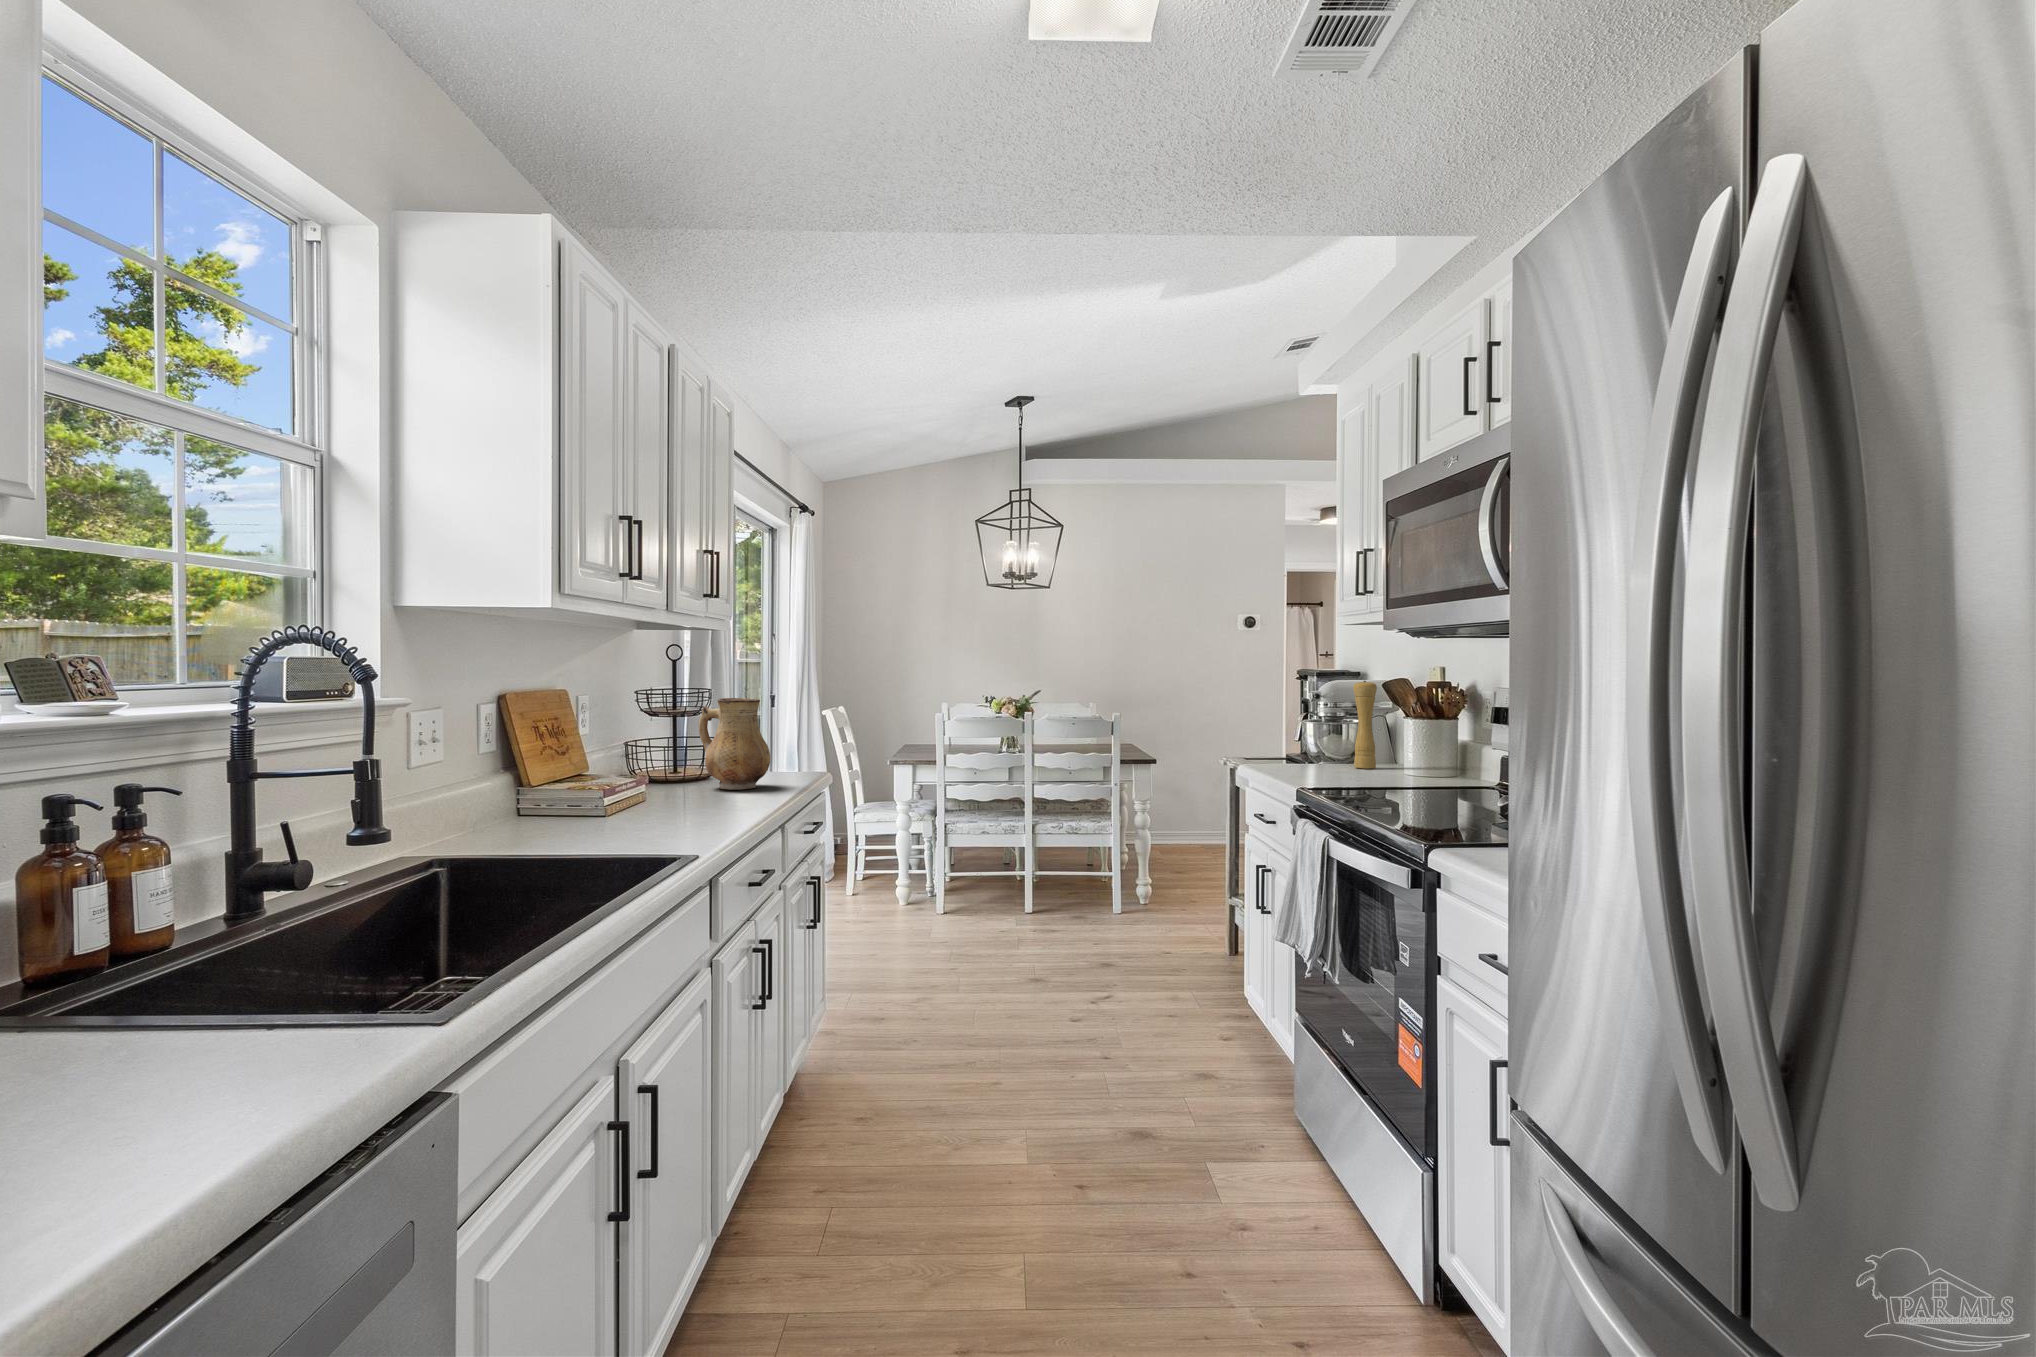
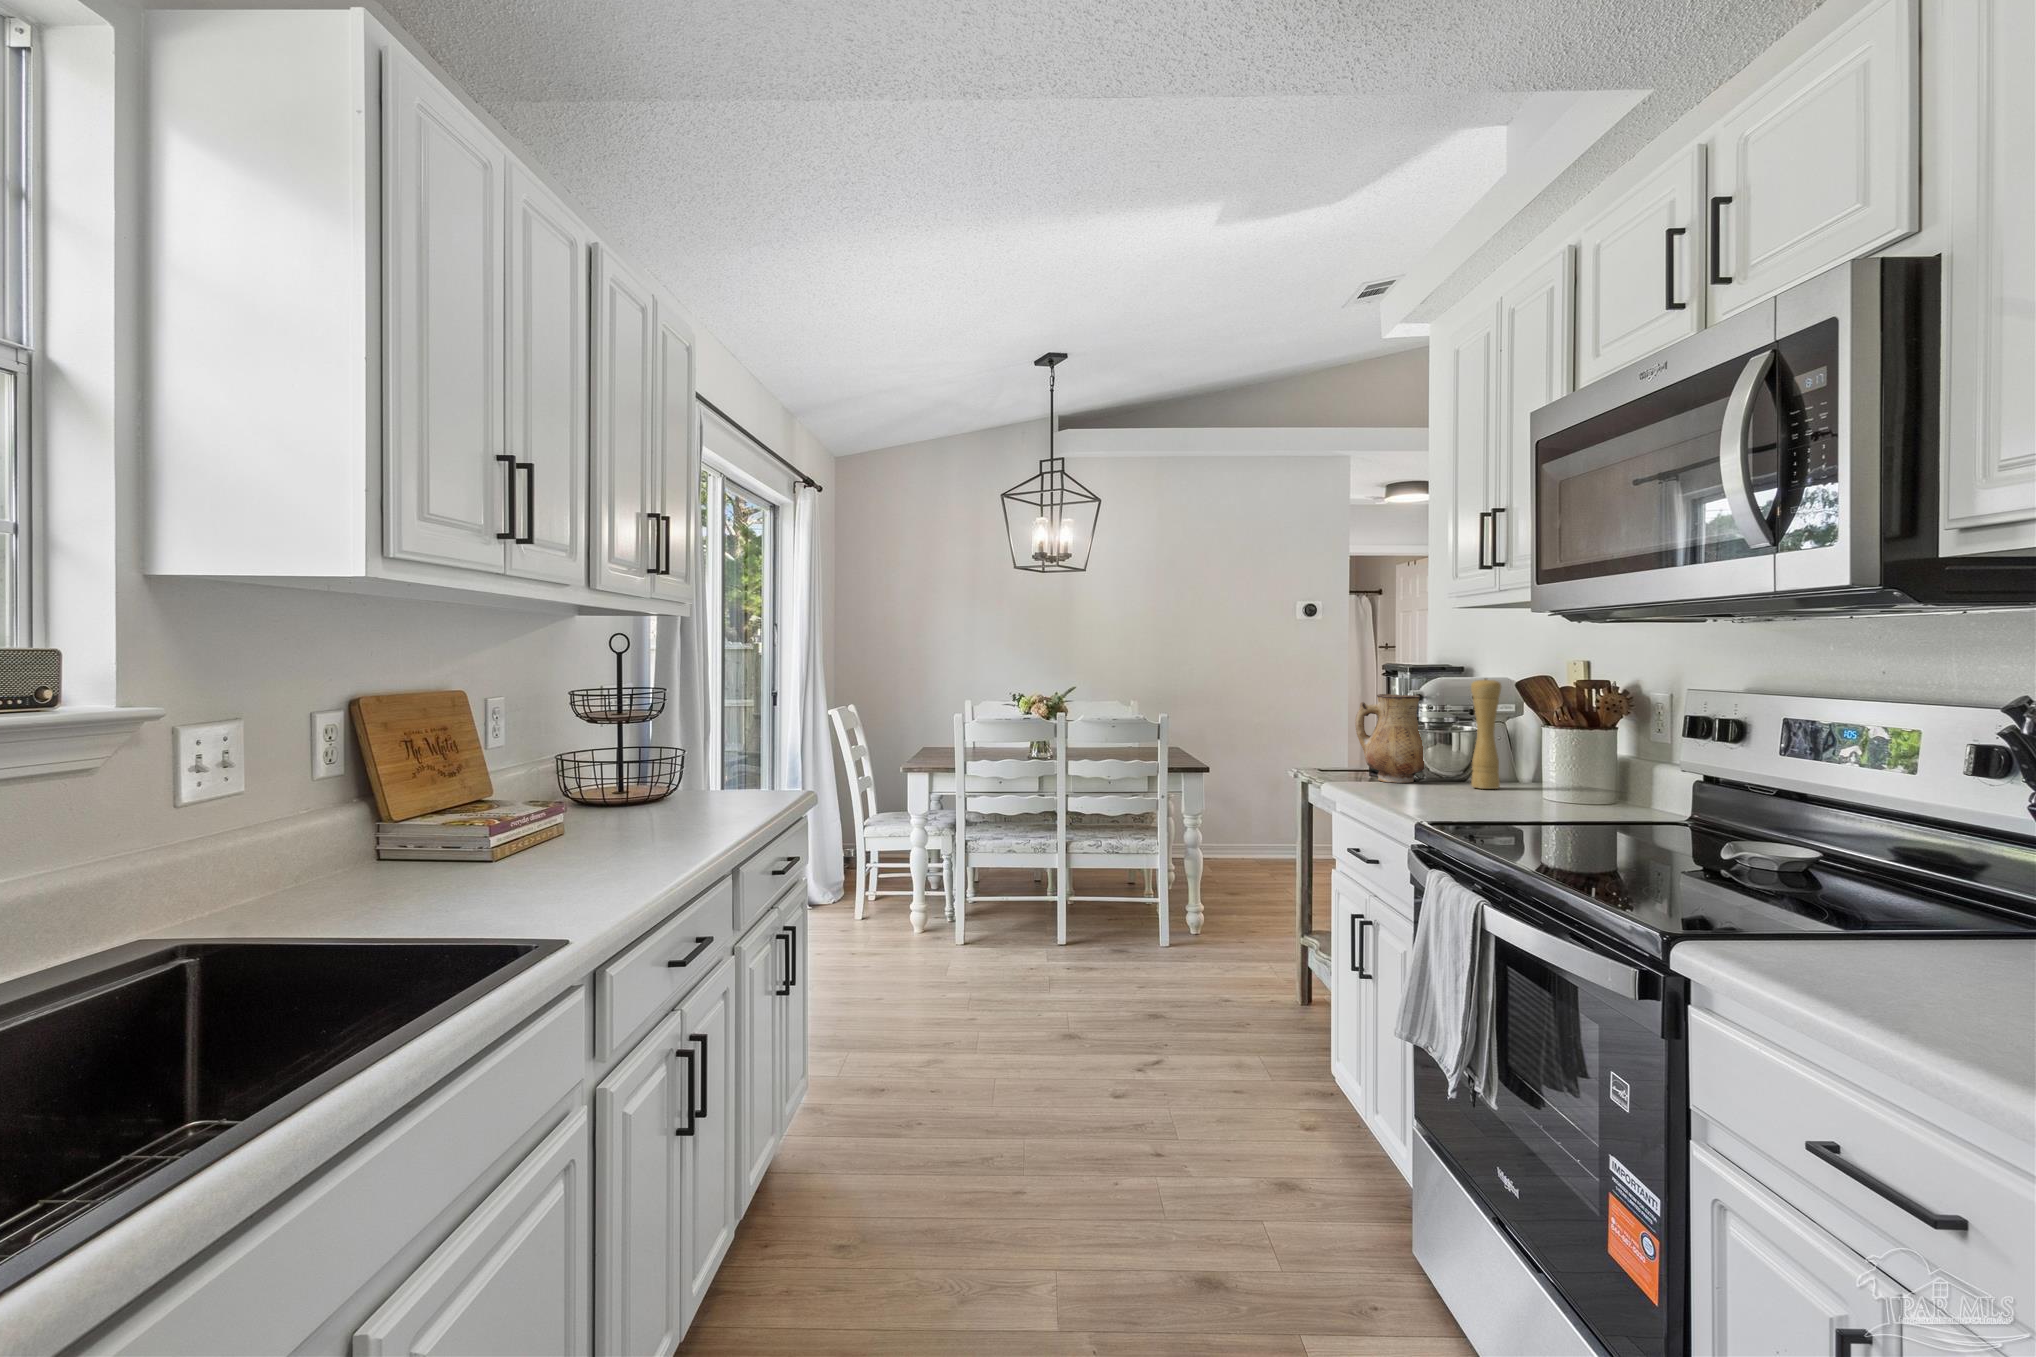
ceramic pitcher: present [699,698,770,790] -> present [1355,694,1424,783]

